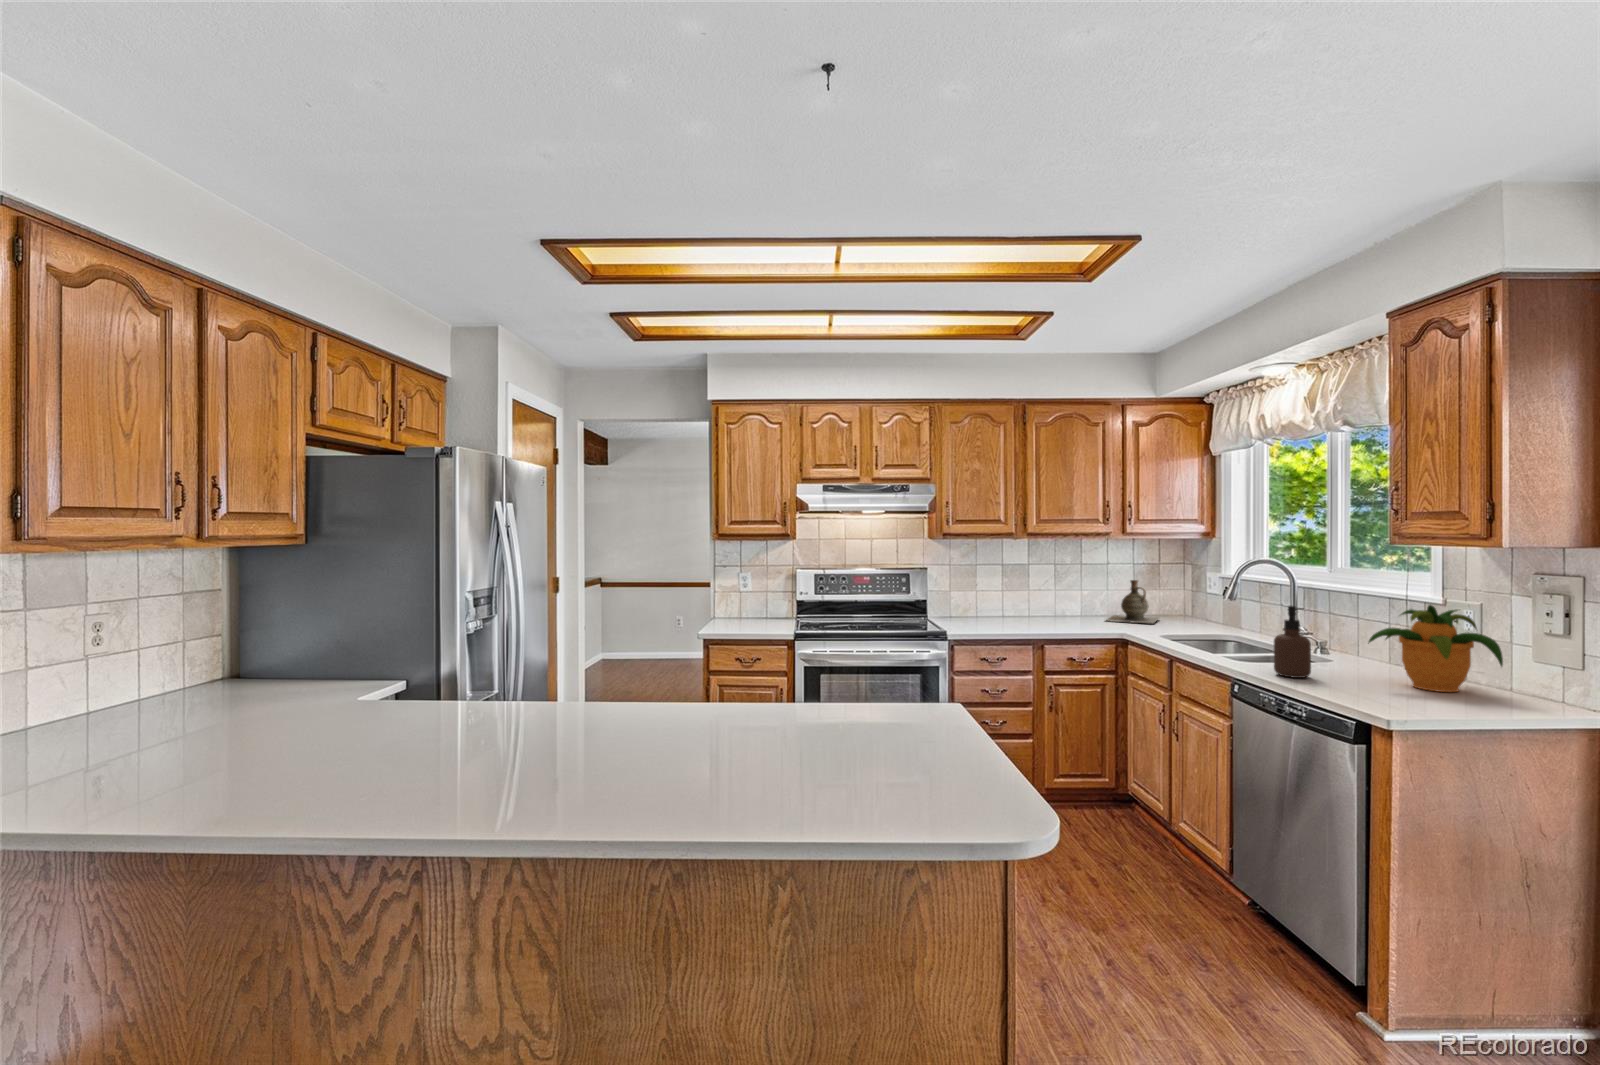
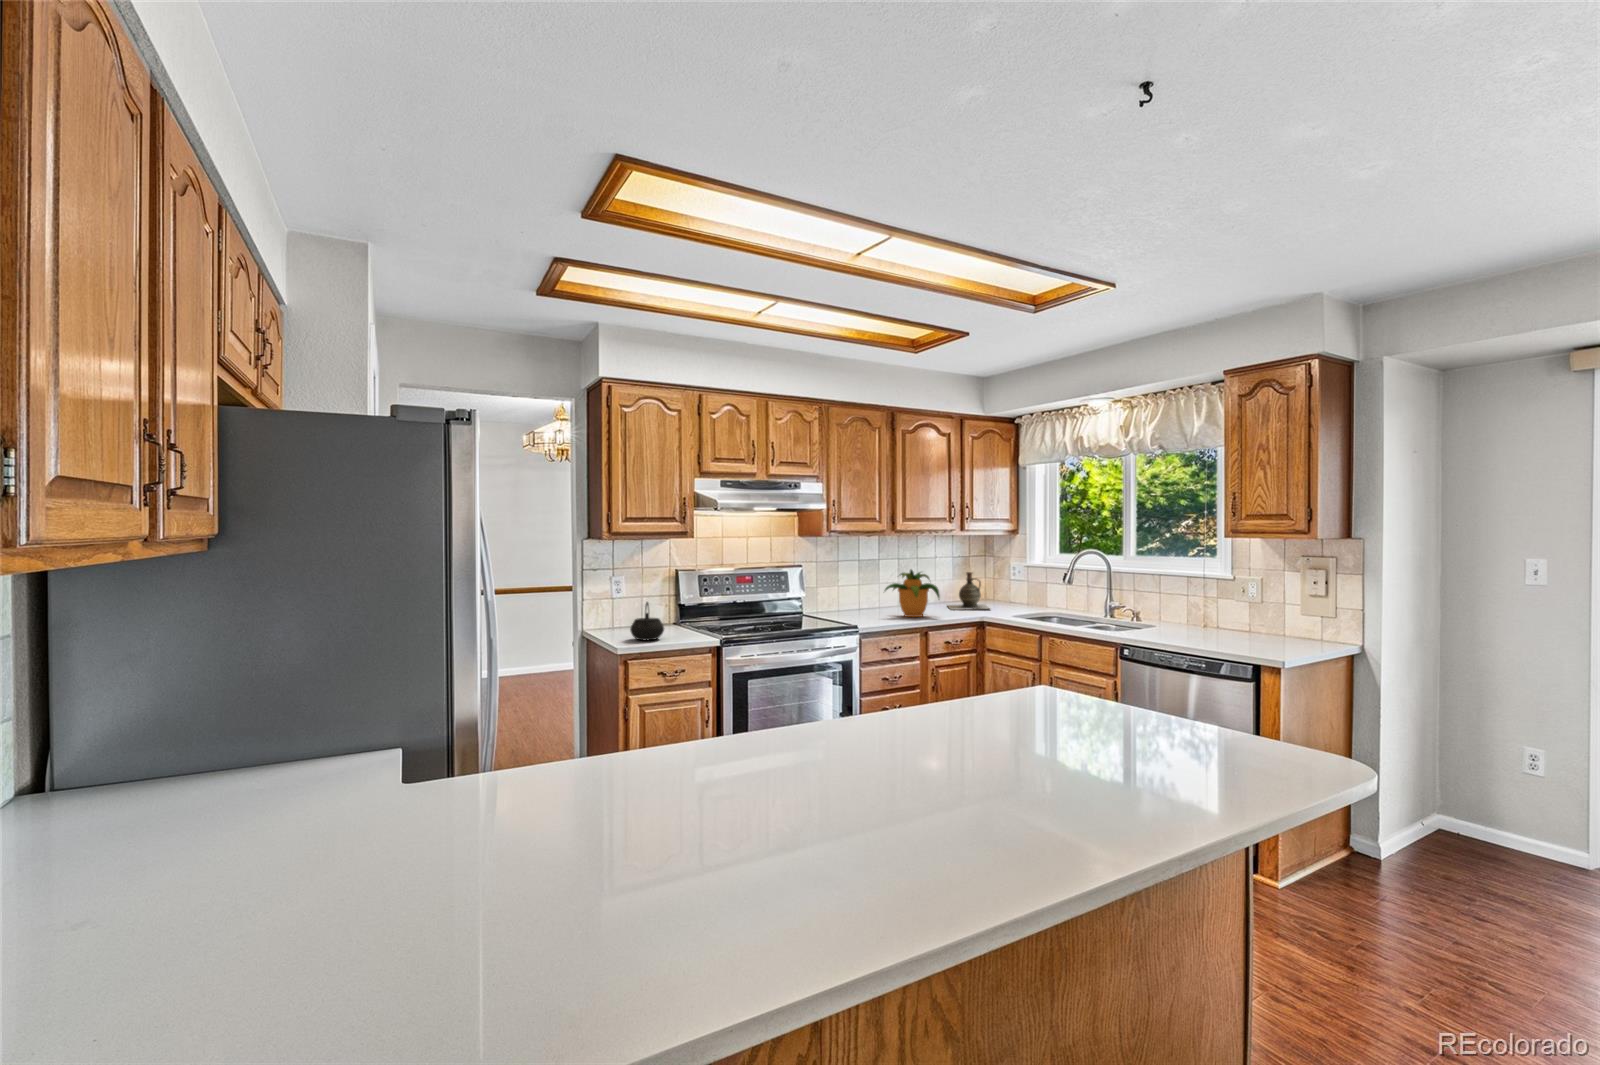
kettle: none [726,594,756,628] -> present [630,602,664,640]
potted plant: present [1368,605,1503,692] -> present [885,570,940,617]
soap dispenser: present [1274,606,1311,678] -> none [1152,585,1178,639]

